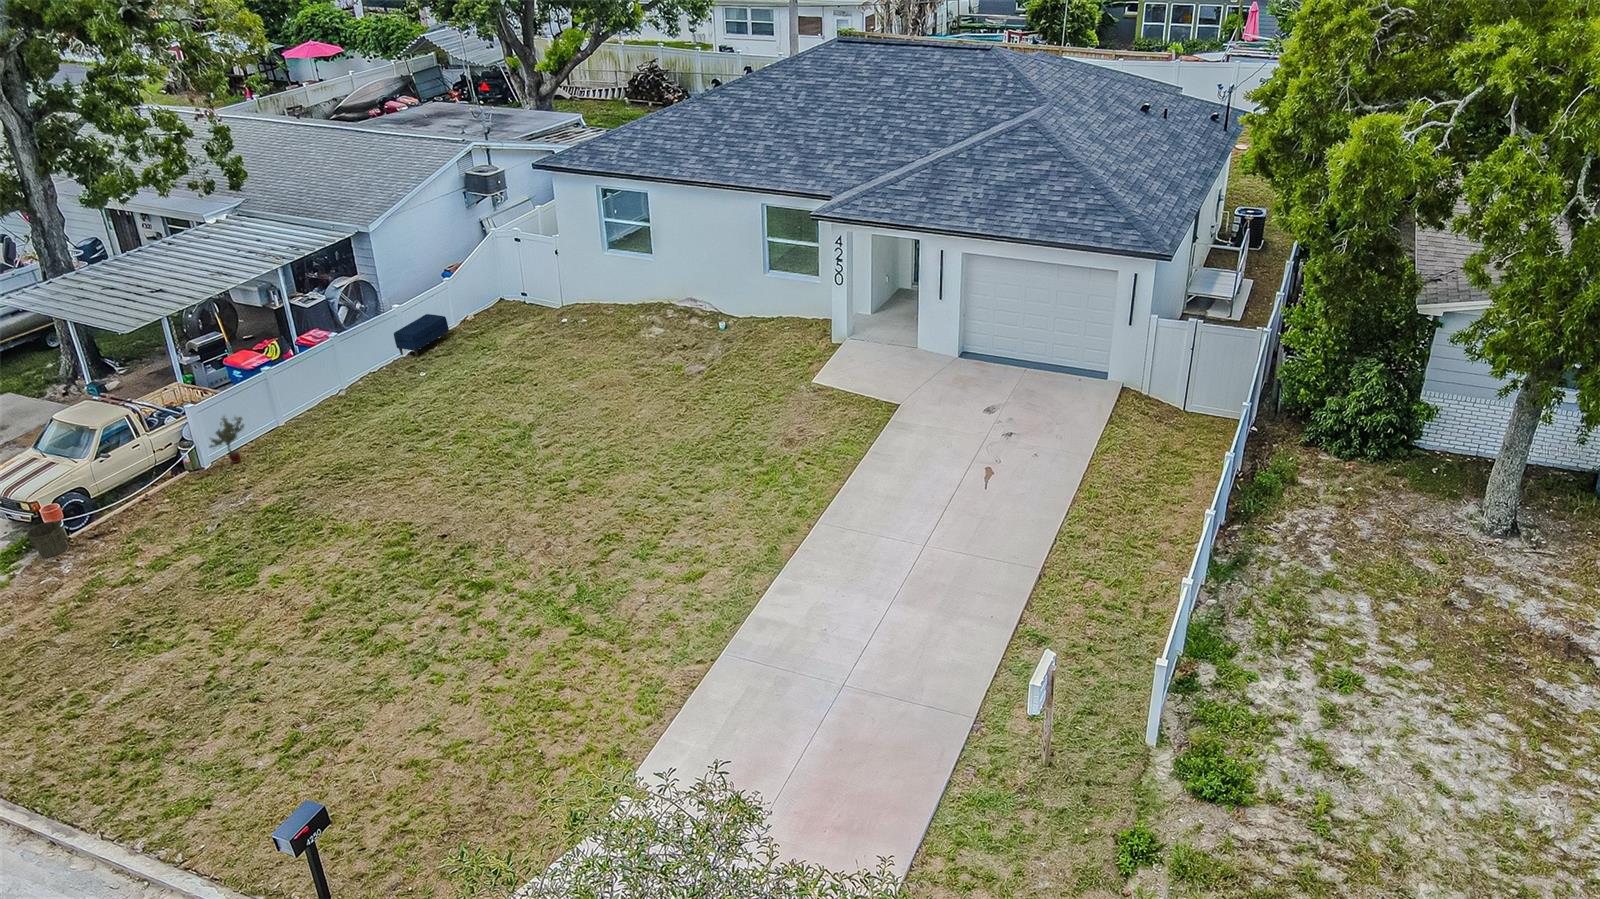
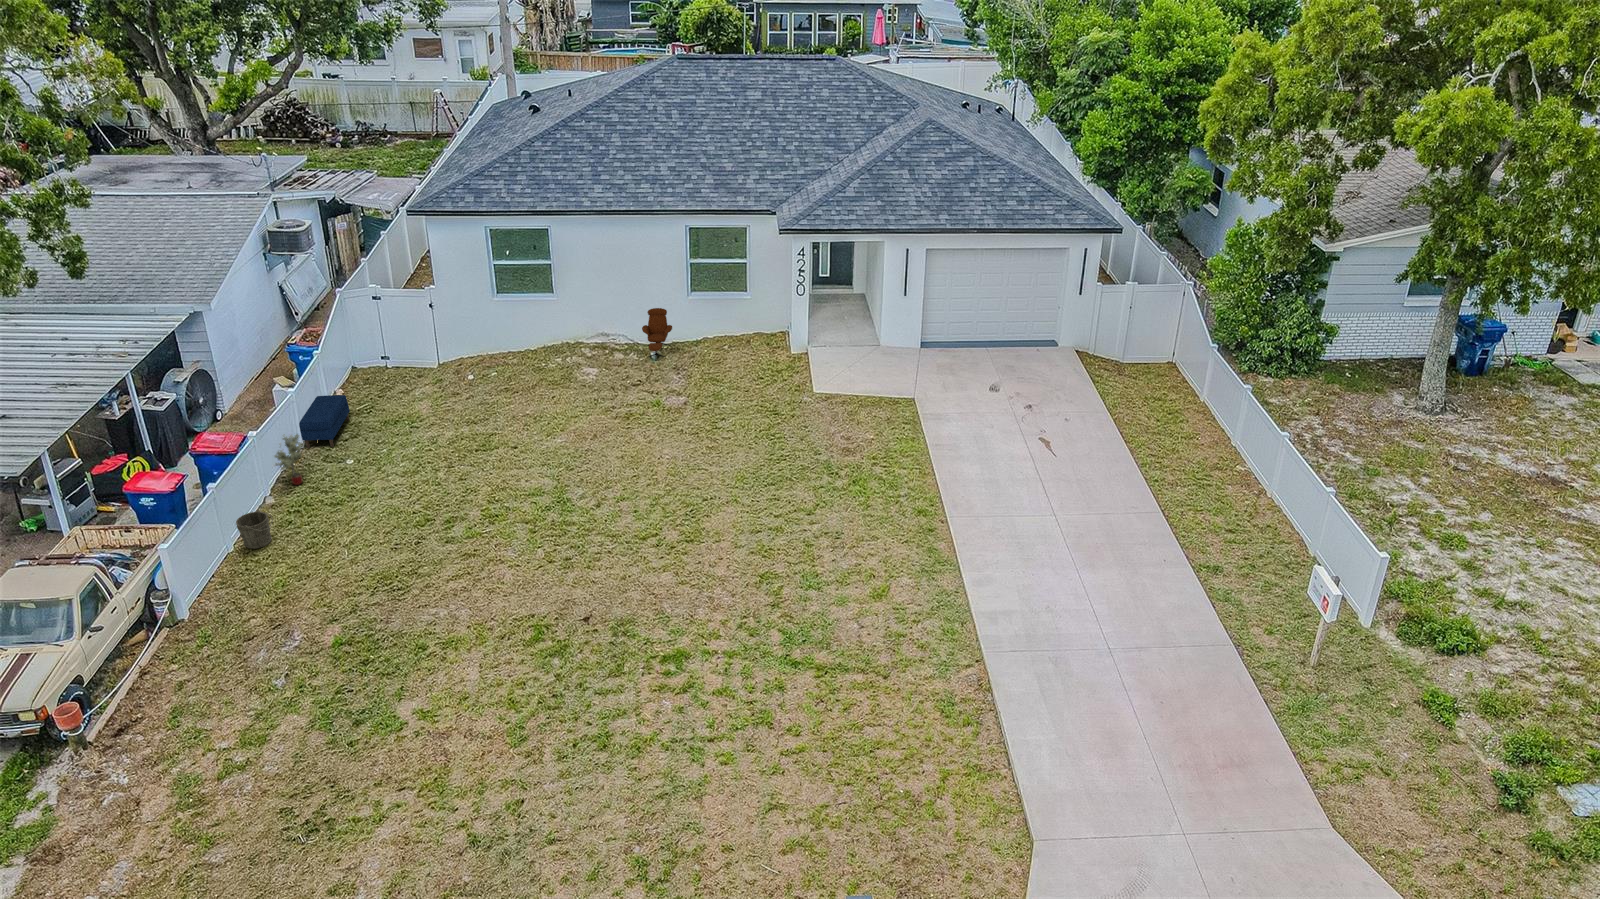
lounge chair: none [712,279,744,328] -> present [642,308,672,361]
potted tree: present [209,416,244,463] -> present [275,434,303,485]
bucket: present [25,522,68,558] -> present [236,510,273,549]

